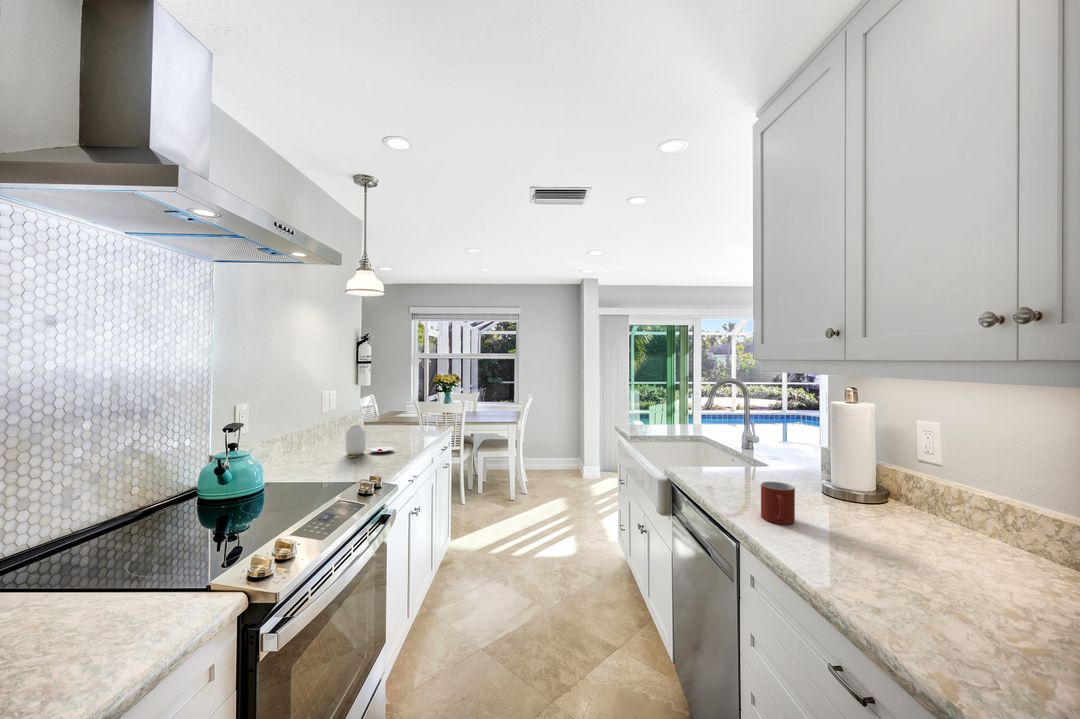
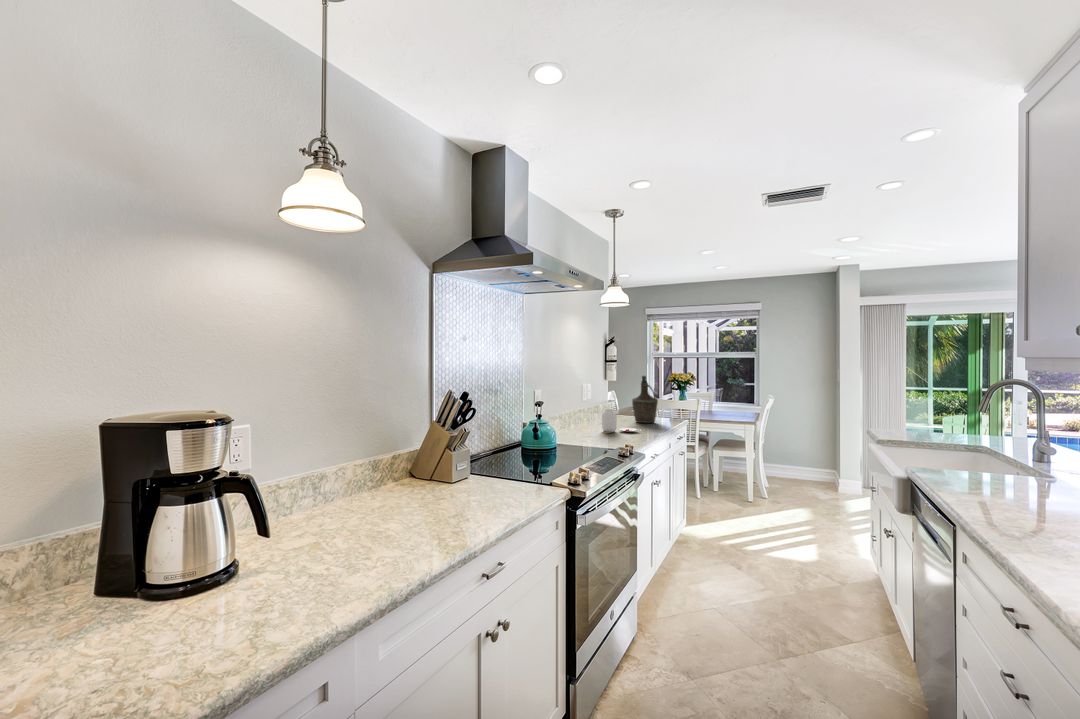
bottle: none [388,381,419,436] -> present [632,376,658,423]
mug: present [761,482,795,524] -> none [1001,476,1044,517]

